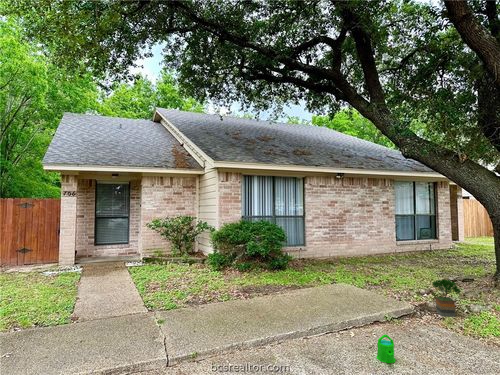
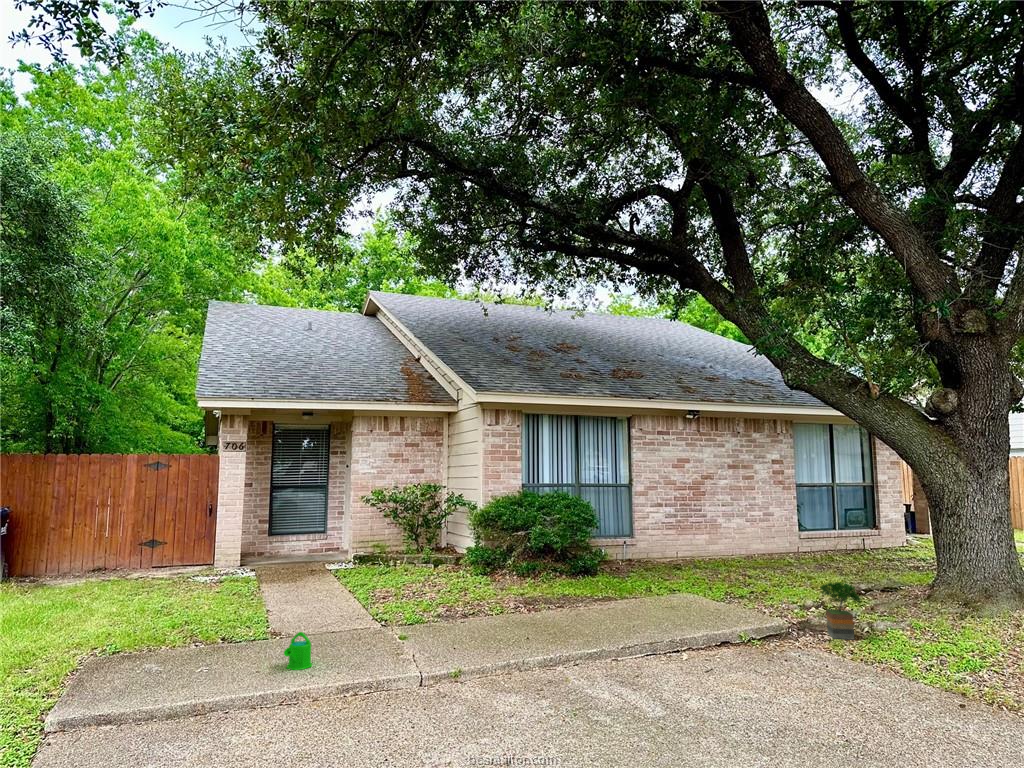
watering can: present [376,335,396,363] -> present [284,632,312,670]

